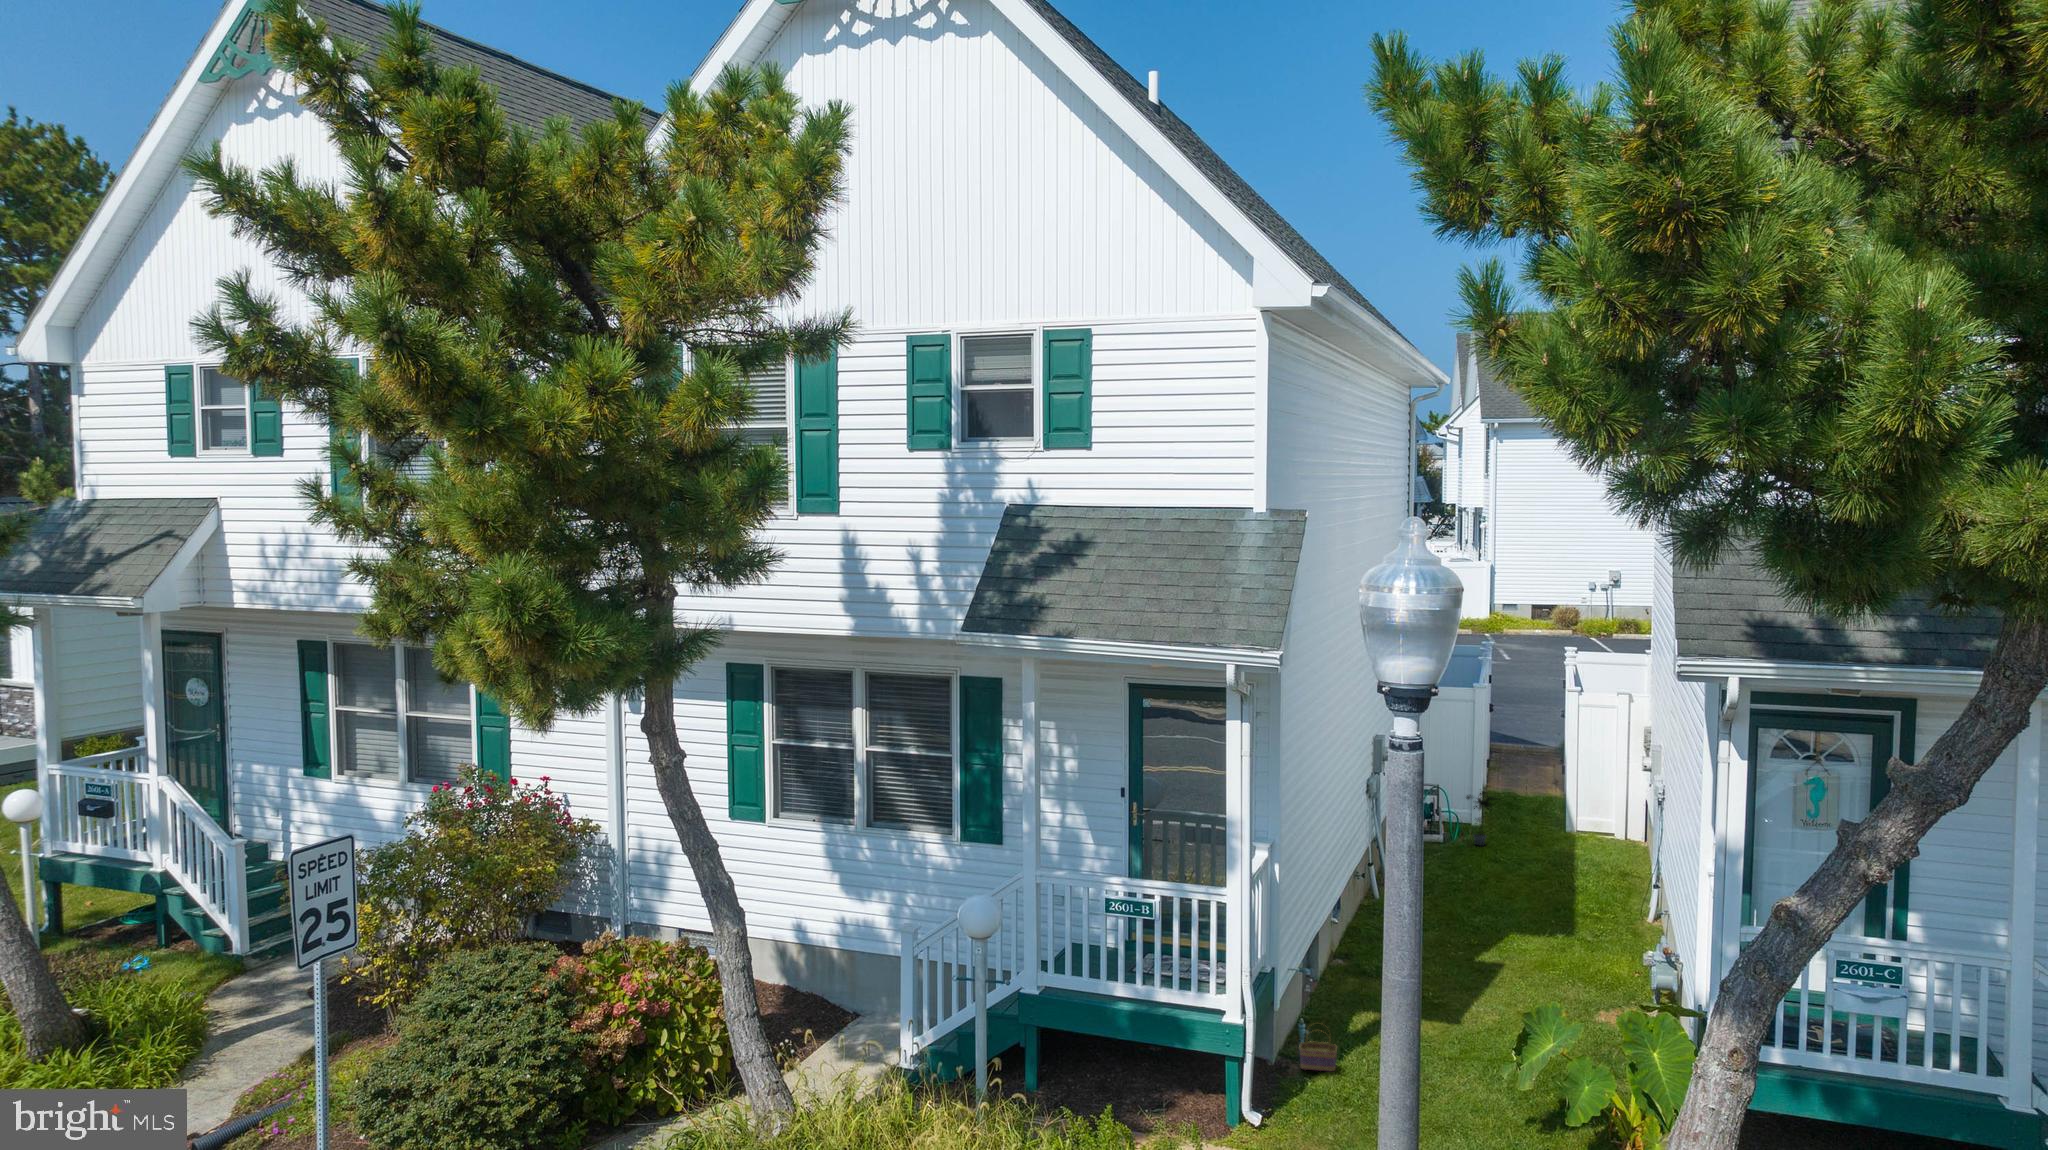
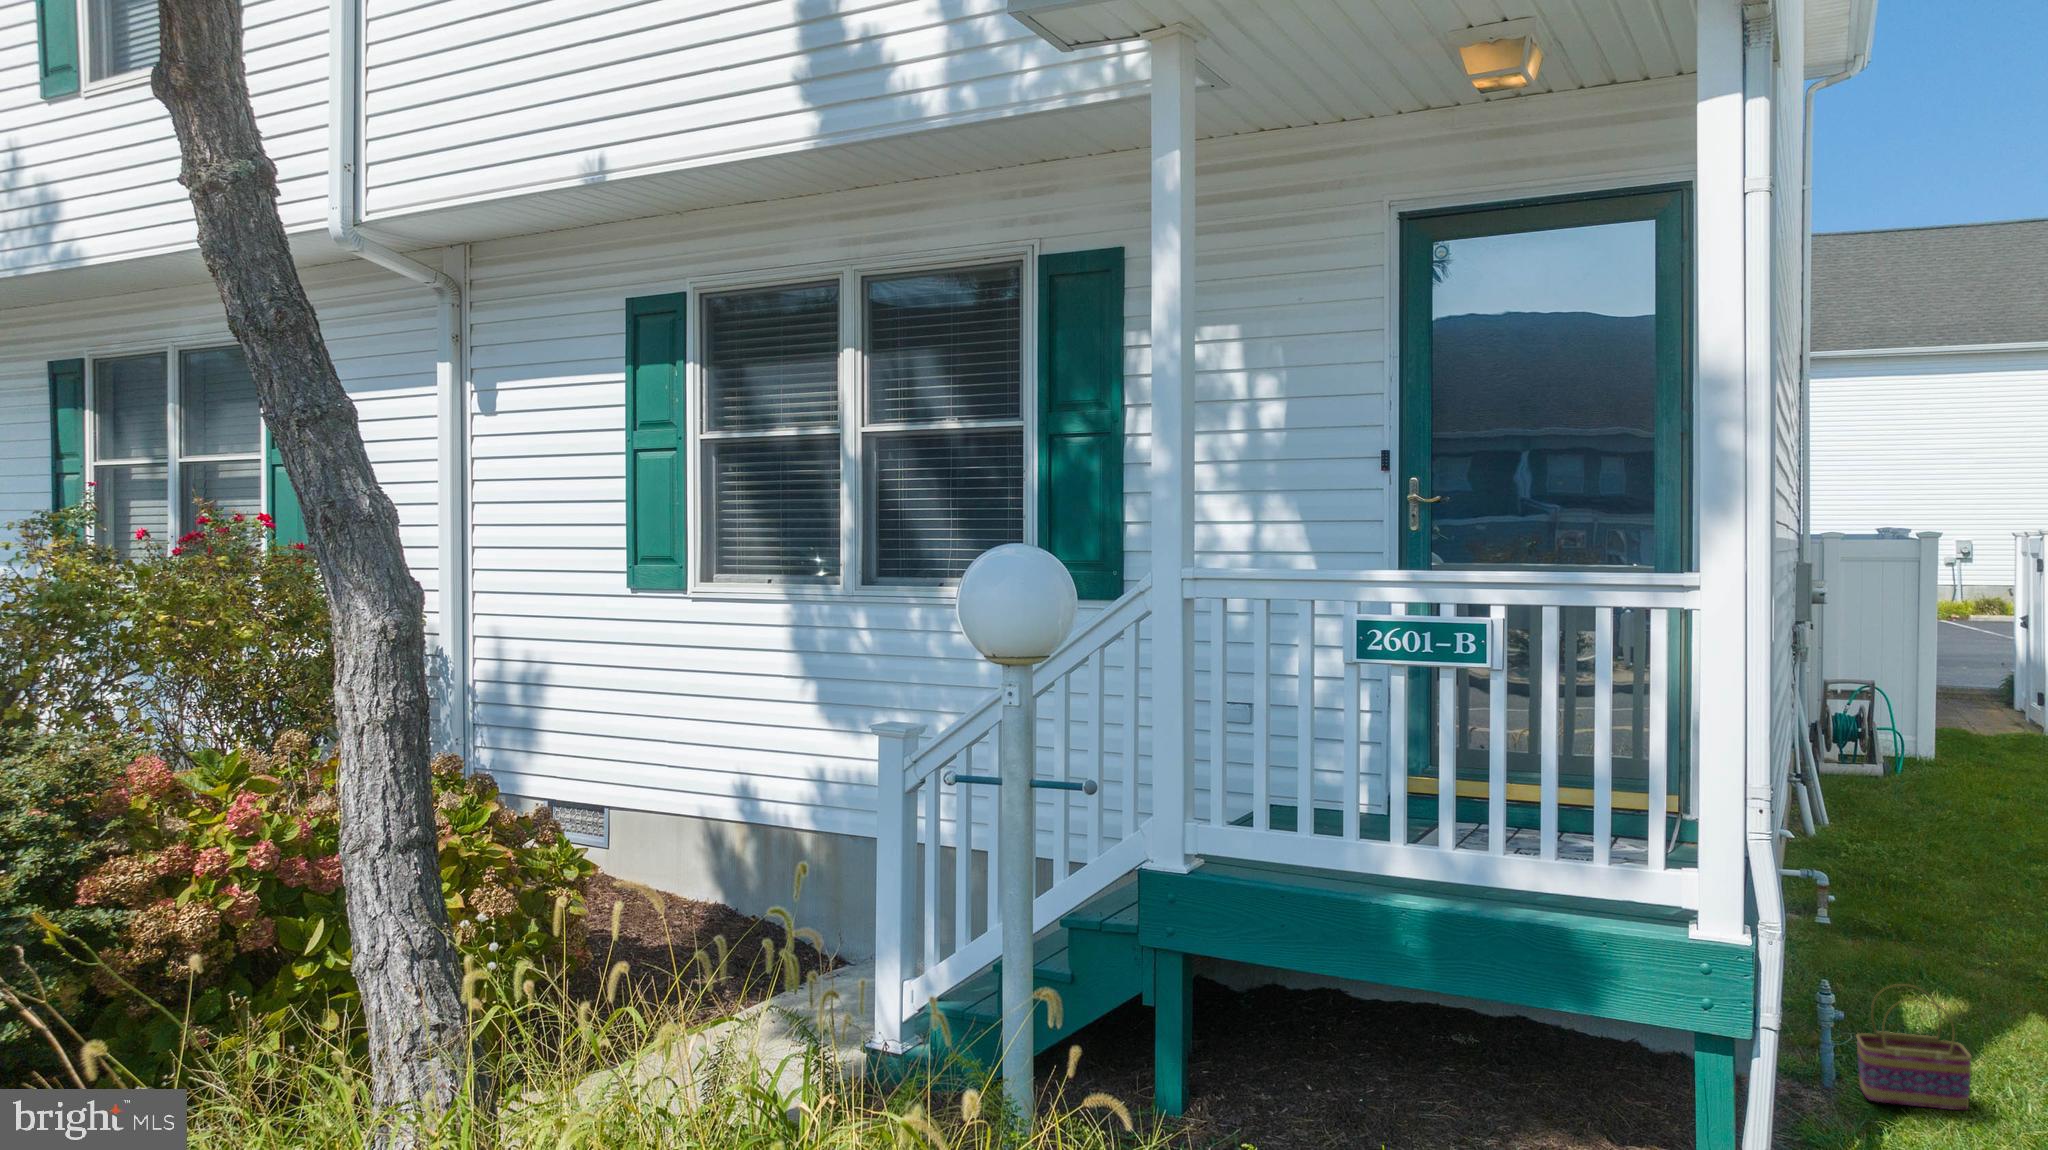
potted plant: present [1466,792,1500,846] -> none [1932,668,2007,763]

